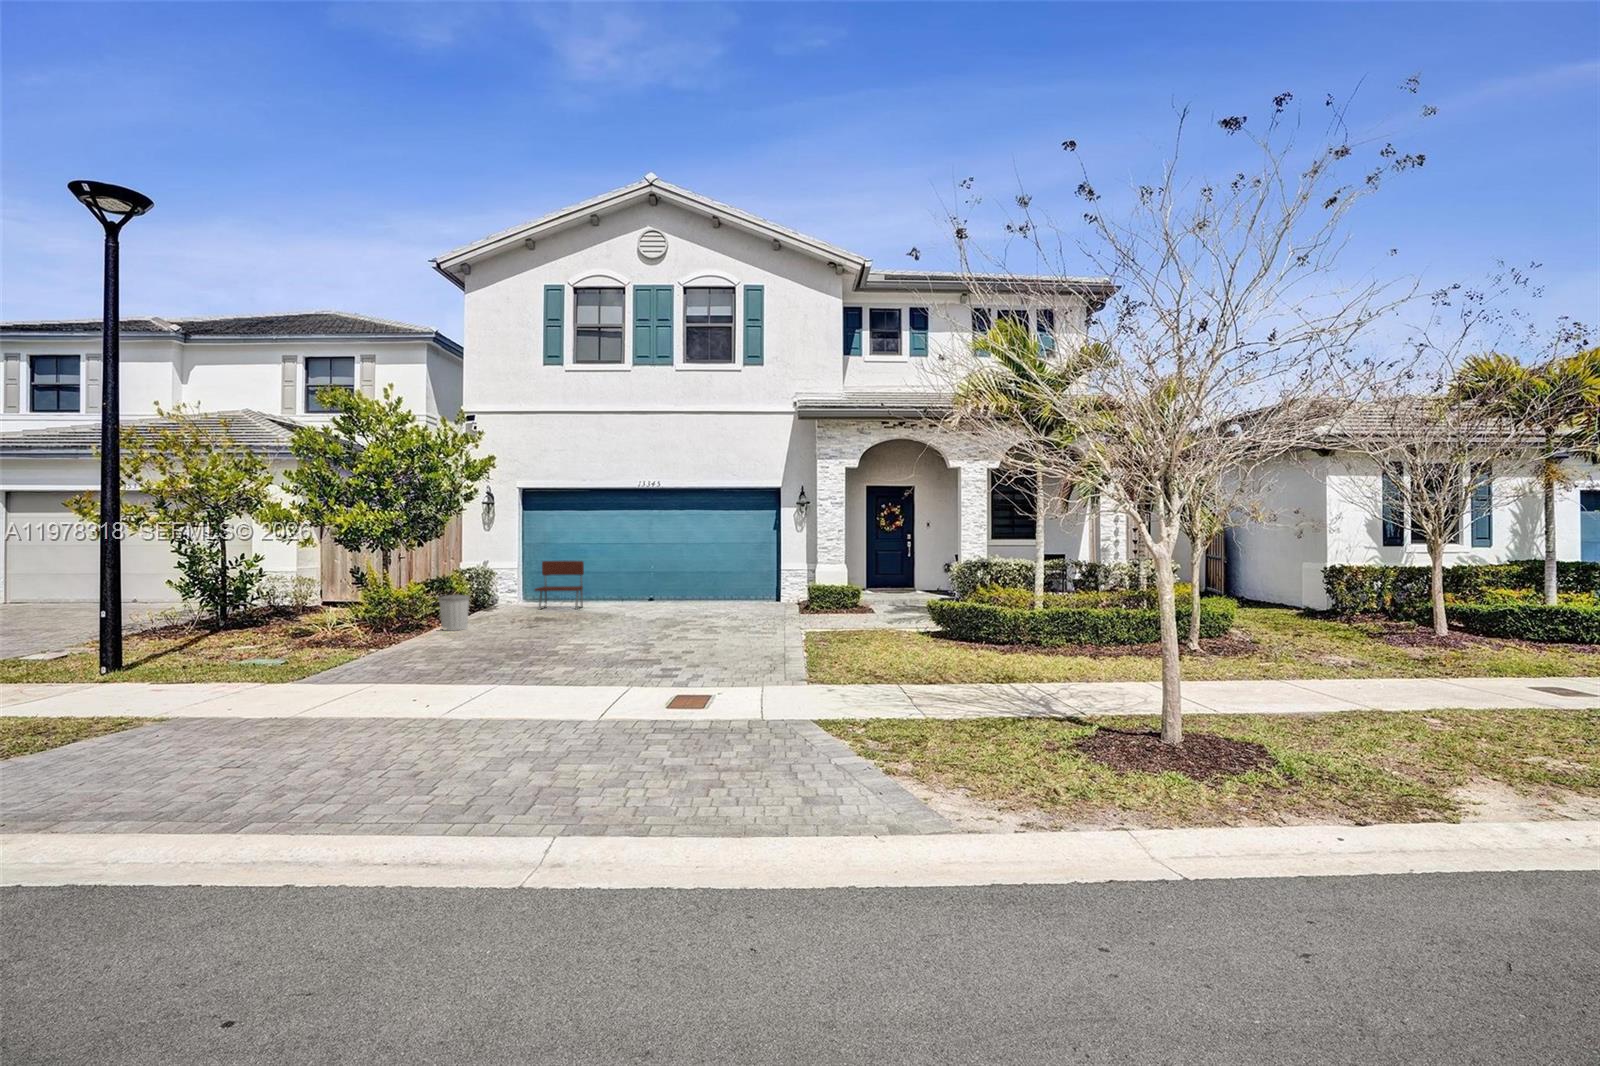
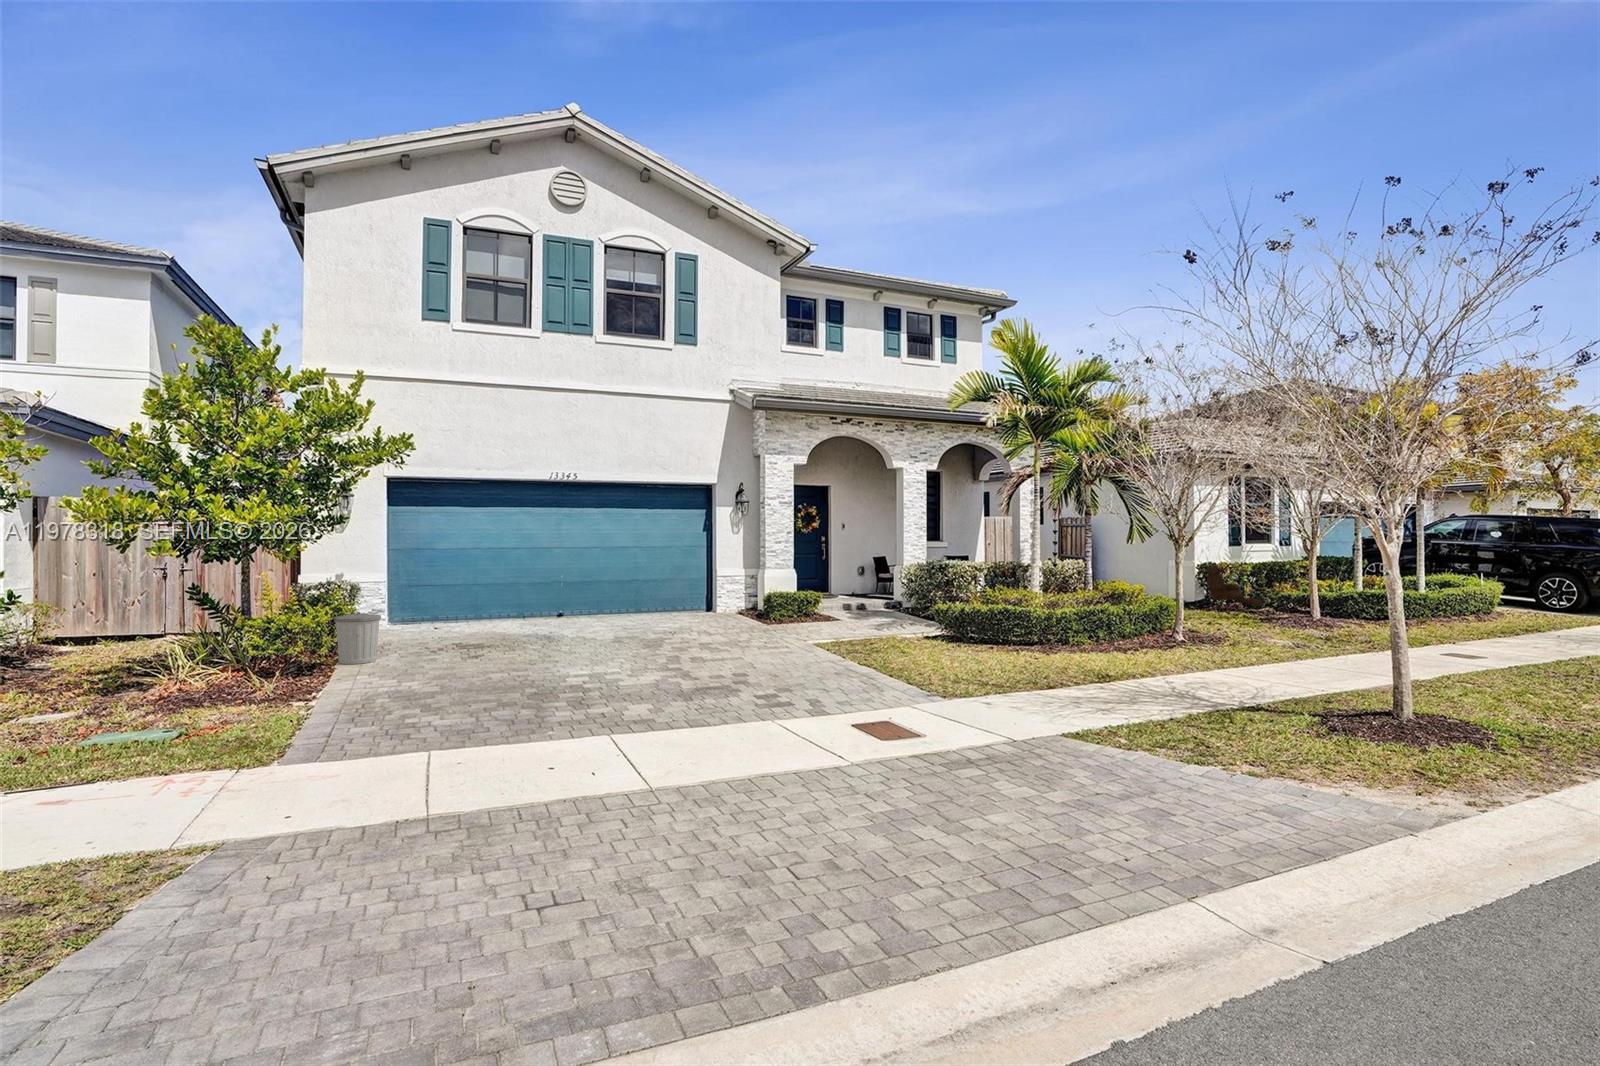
bench: present [535,561,584,609] -> none [415,567,476,631]
lounge chair: none [1327,567,1394,624] -> present [1207,566,1263,611]

